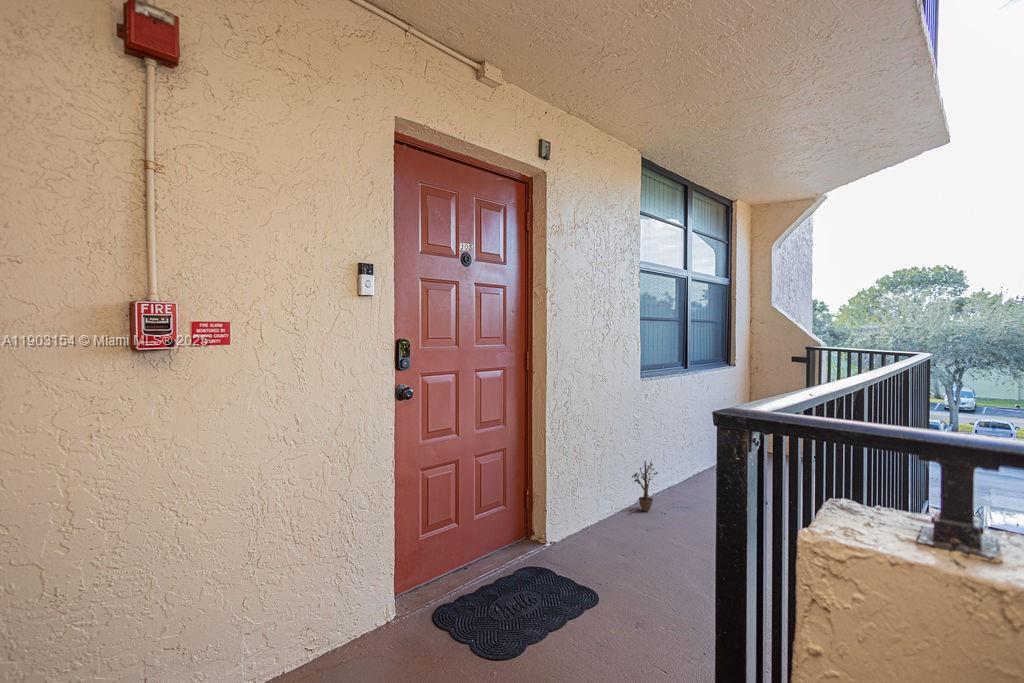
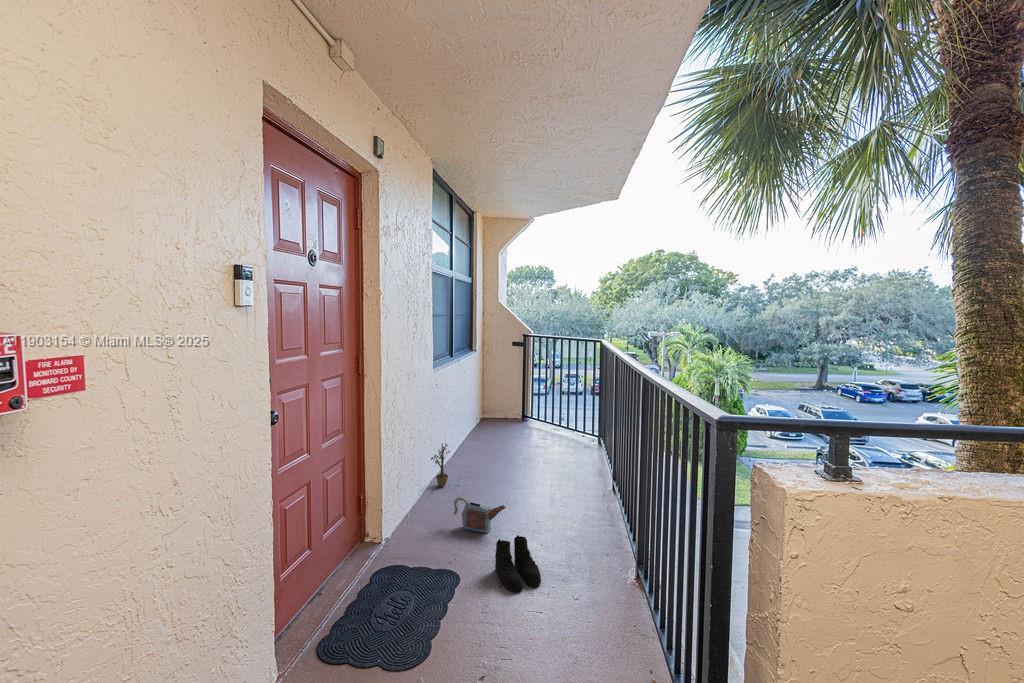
watering can: none [629,520,684,571] -> present [454,497,506,533]
boots: none [639,575,691,646] -> present [495,535,541,591]

